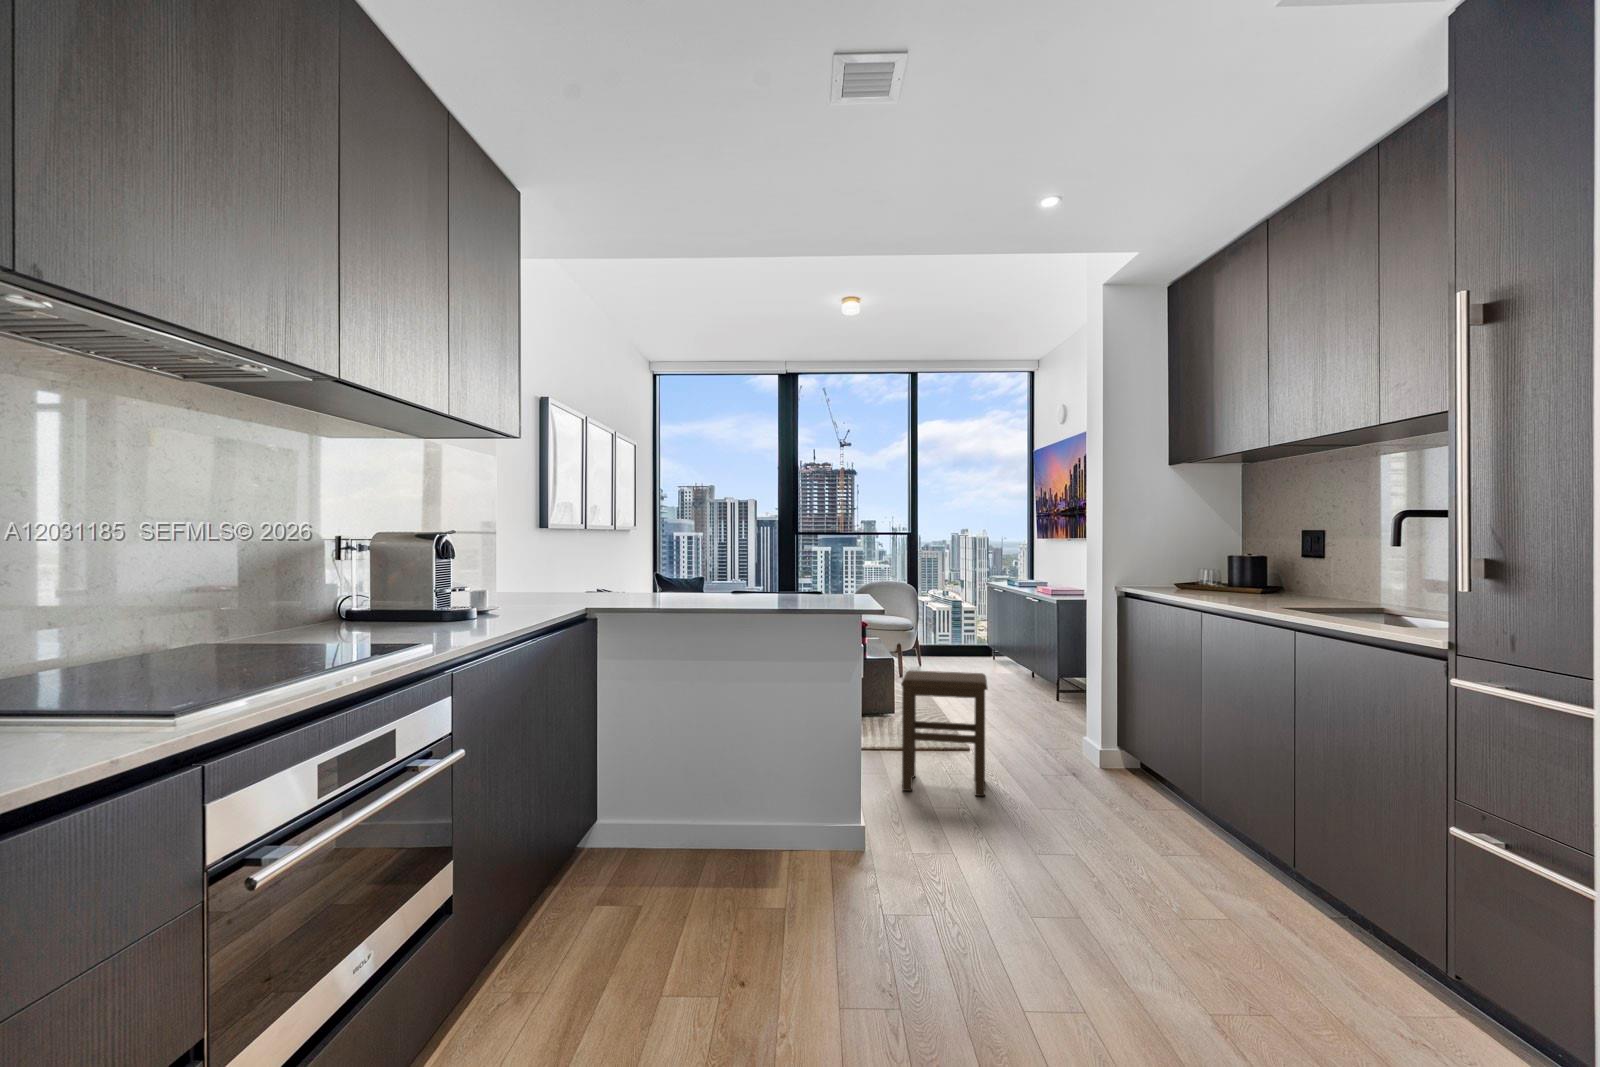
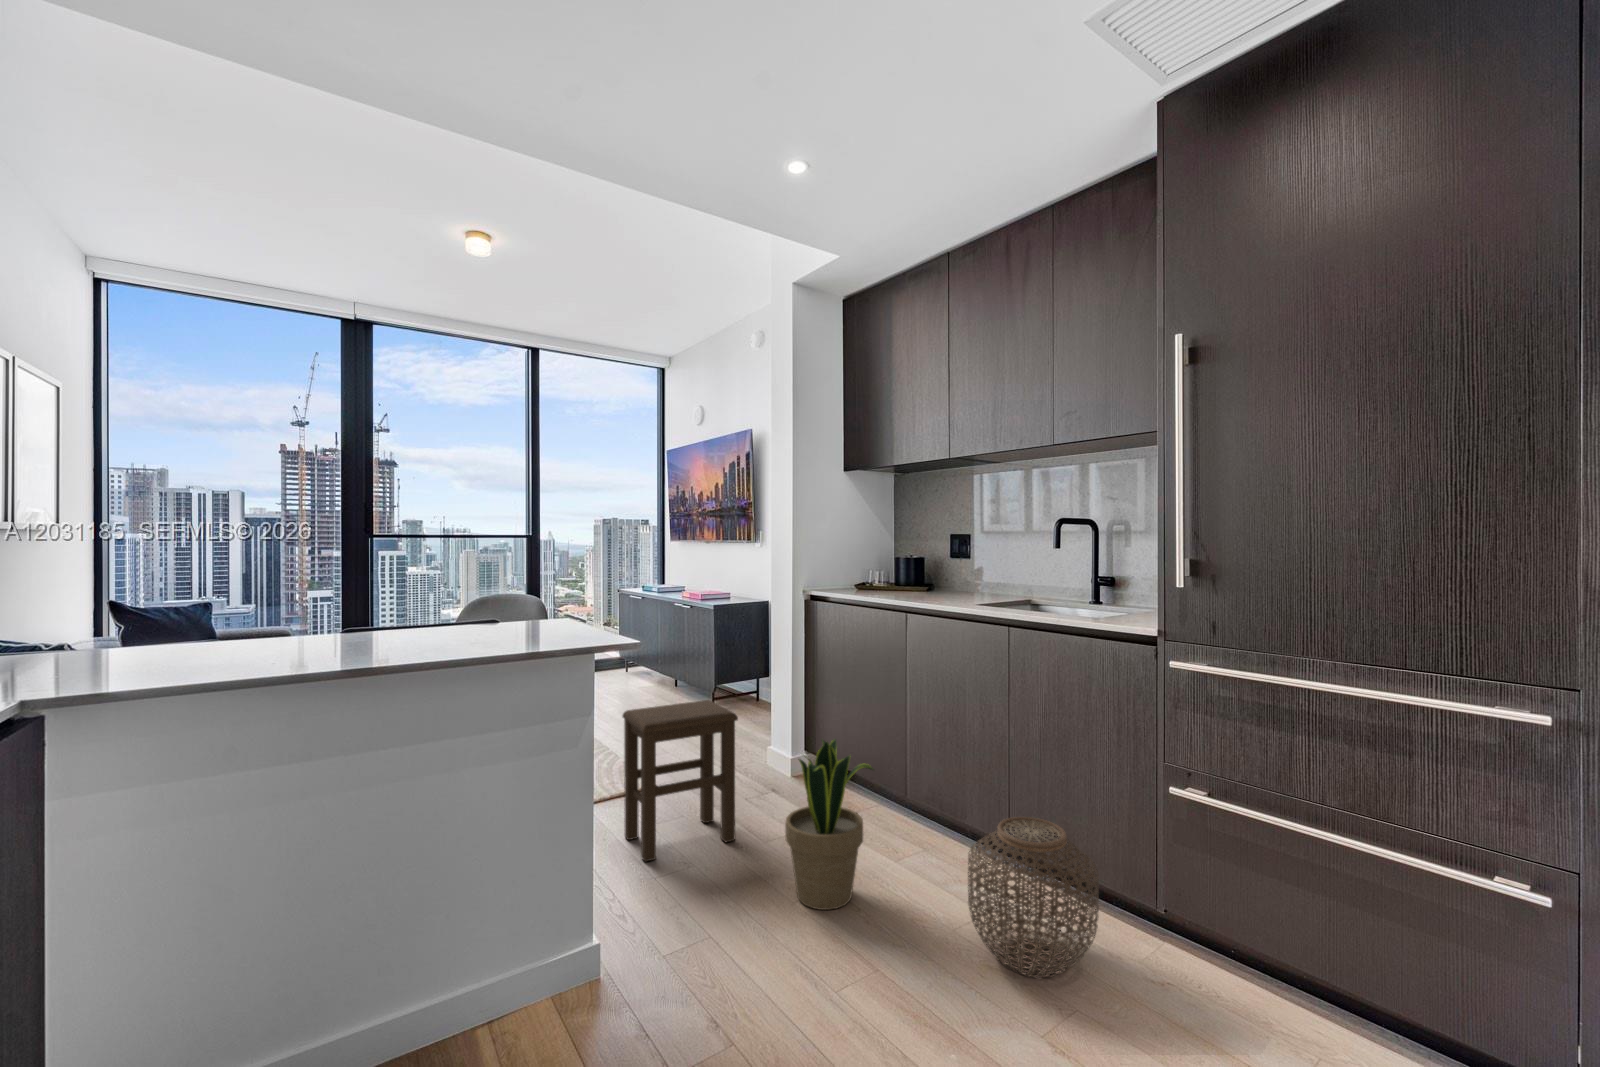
potted plant: none [975,705,1056,854] -> present [785,739,873,910]
woven basket: none [1075,795,1206,946] -> present [968,817,1099,977]

